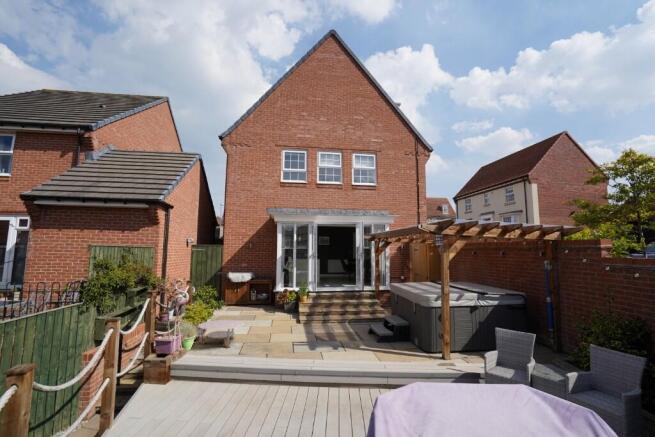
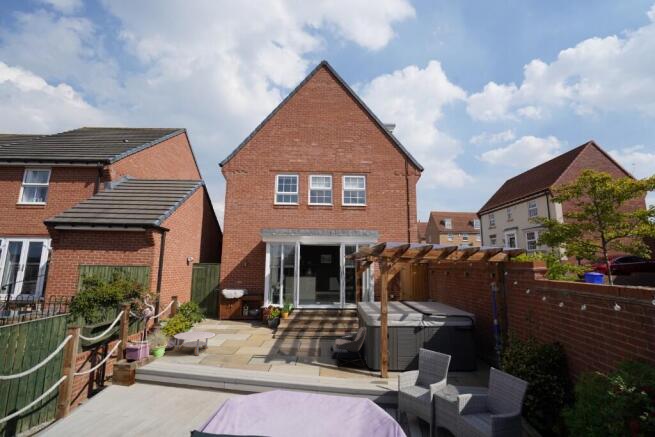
lounge chair: none [382,308,421,353] -> present [334,327,366,367]

